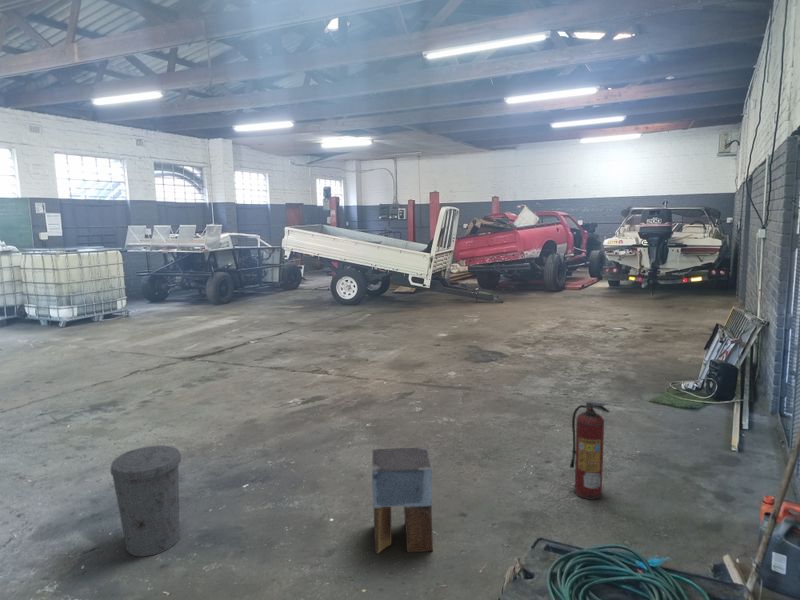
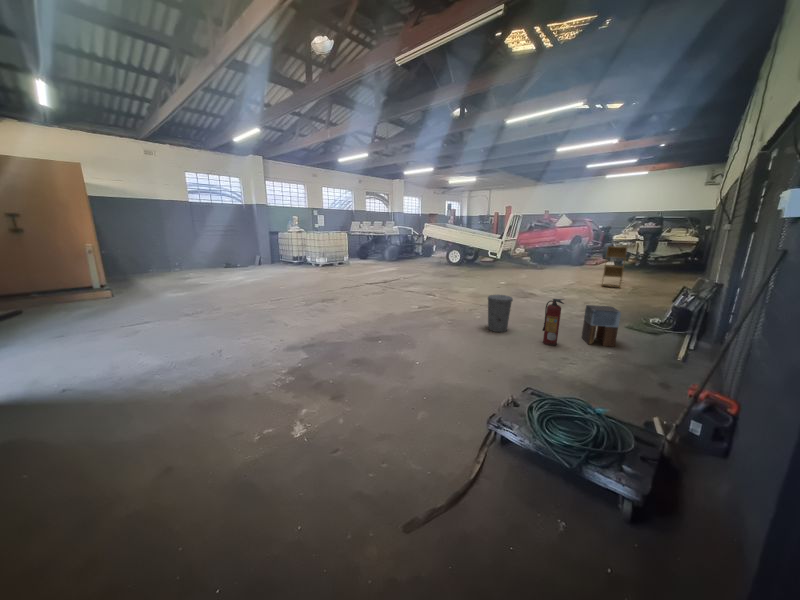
shelving unit: none [609,263,642,334] -> present [602,246,627,288]
trash can: present [111,445,181,556] -> present [488,295,513,332]
stool: present [372,447,433,554] -> present [582,305,621,347]

